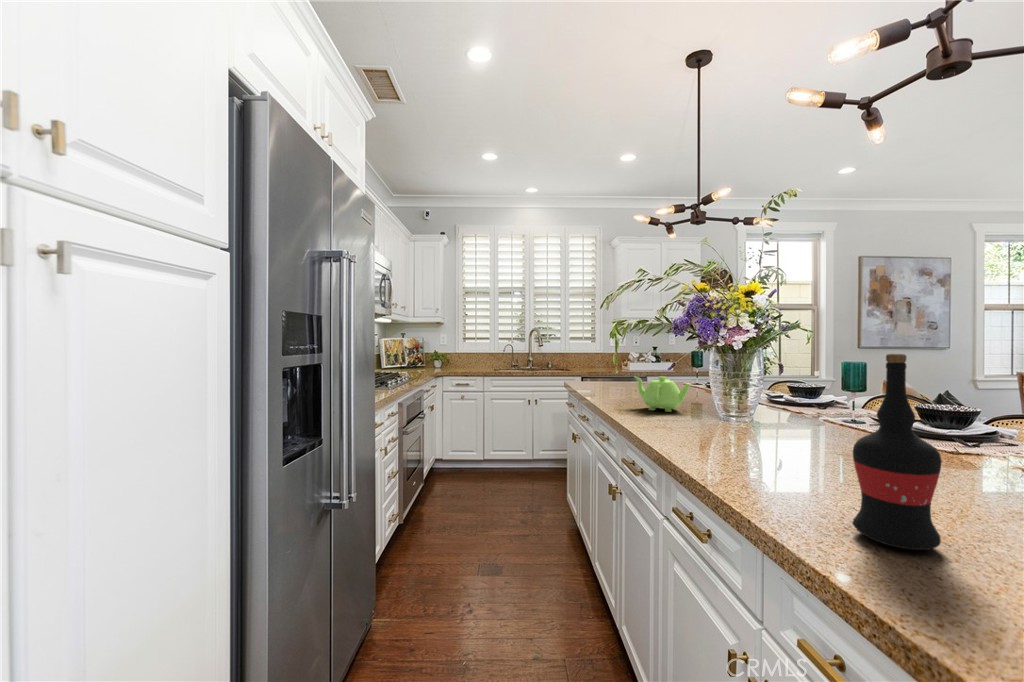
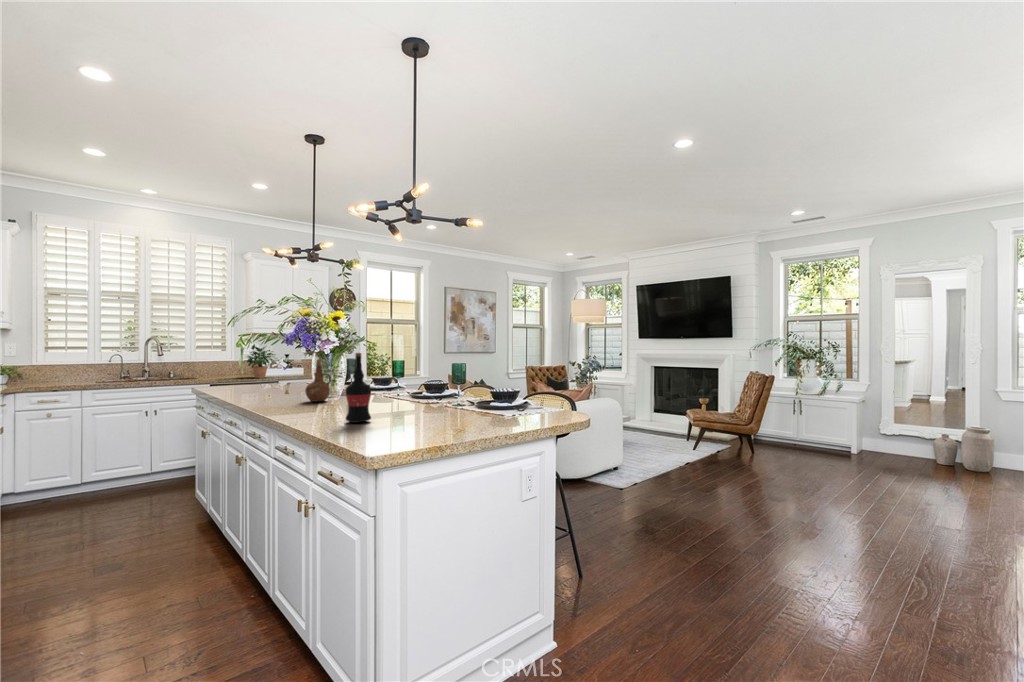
potted plant: none [612,335,648,372] -> present [244,344,277,378]
ceramic pitcher: none [701,358,743,427] -> present [305,359,331,402]
teapot: present [635,376,690,412] -> none [261,374,302,399]

